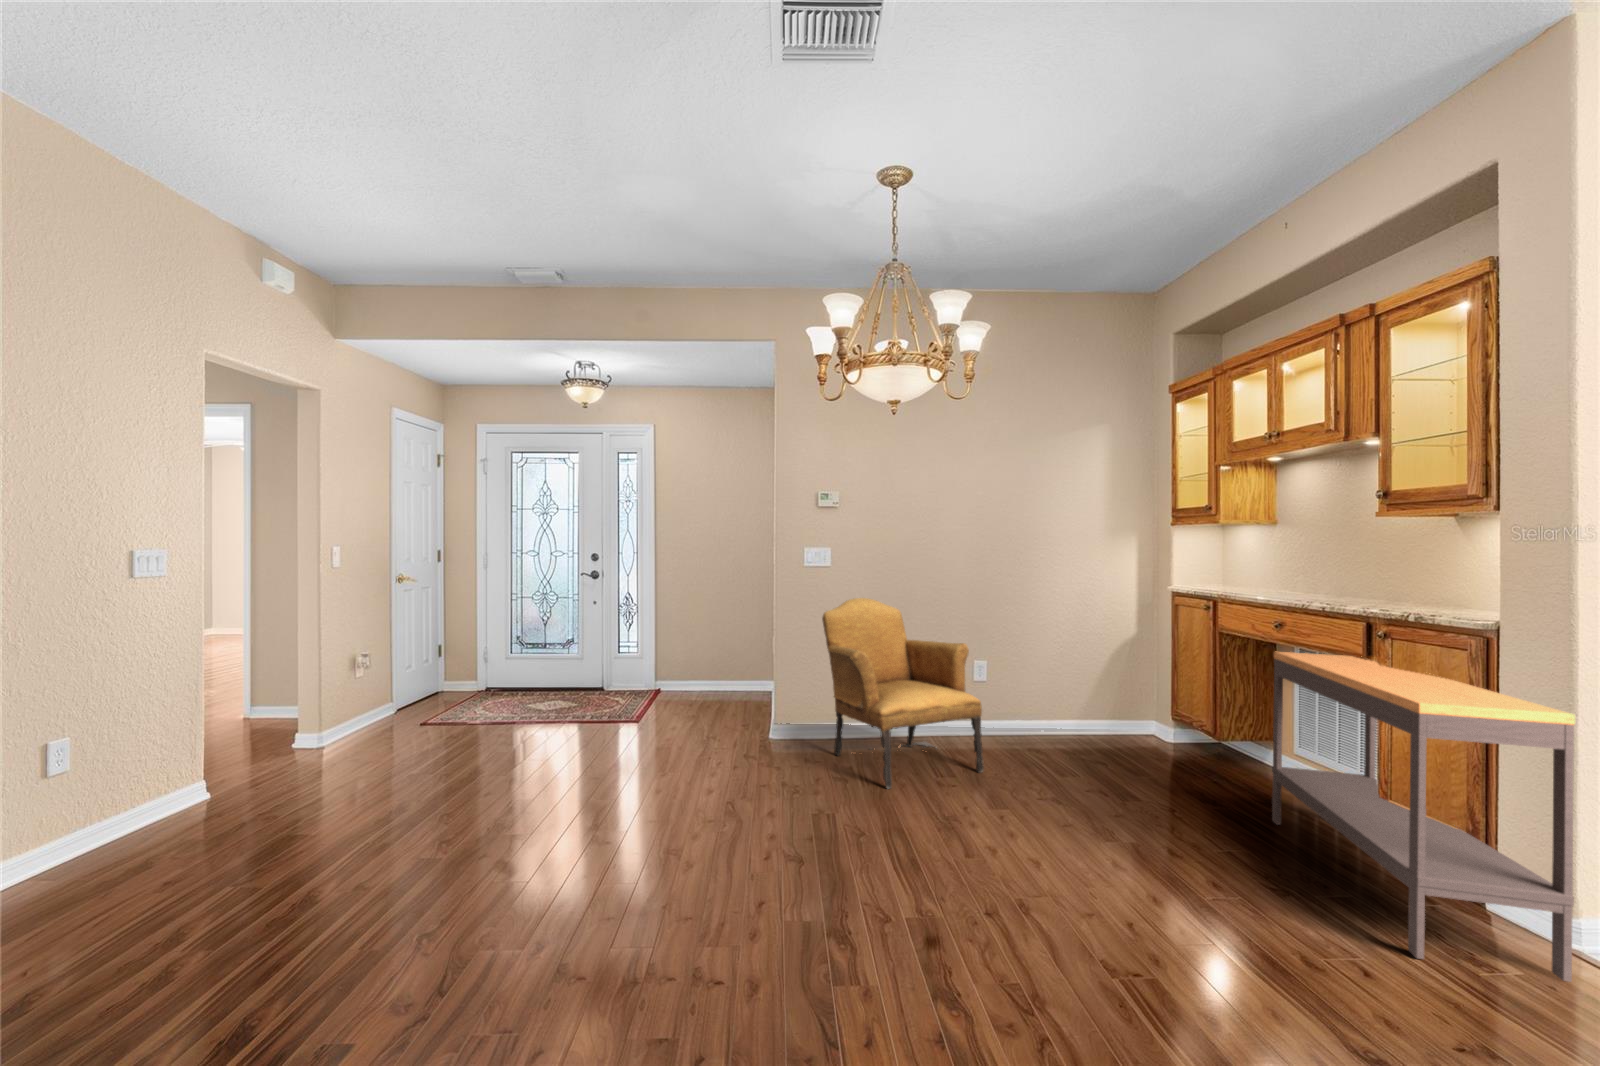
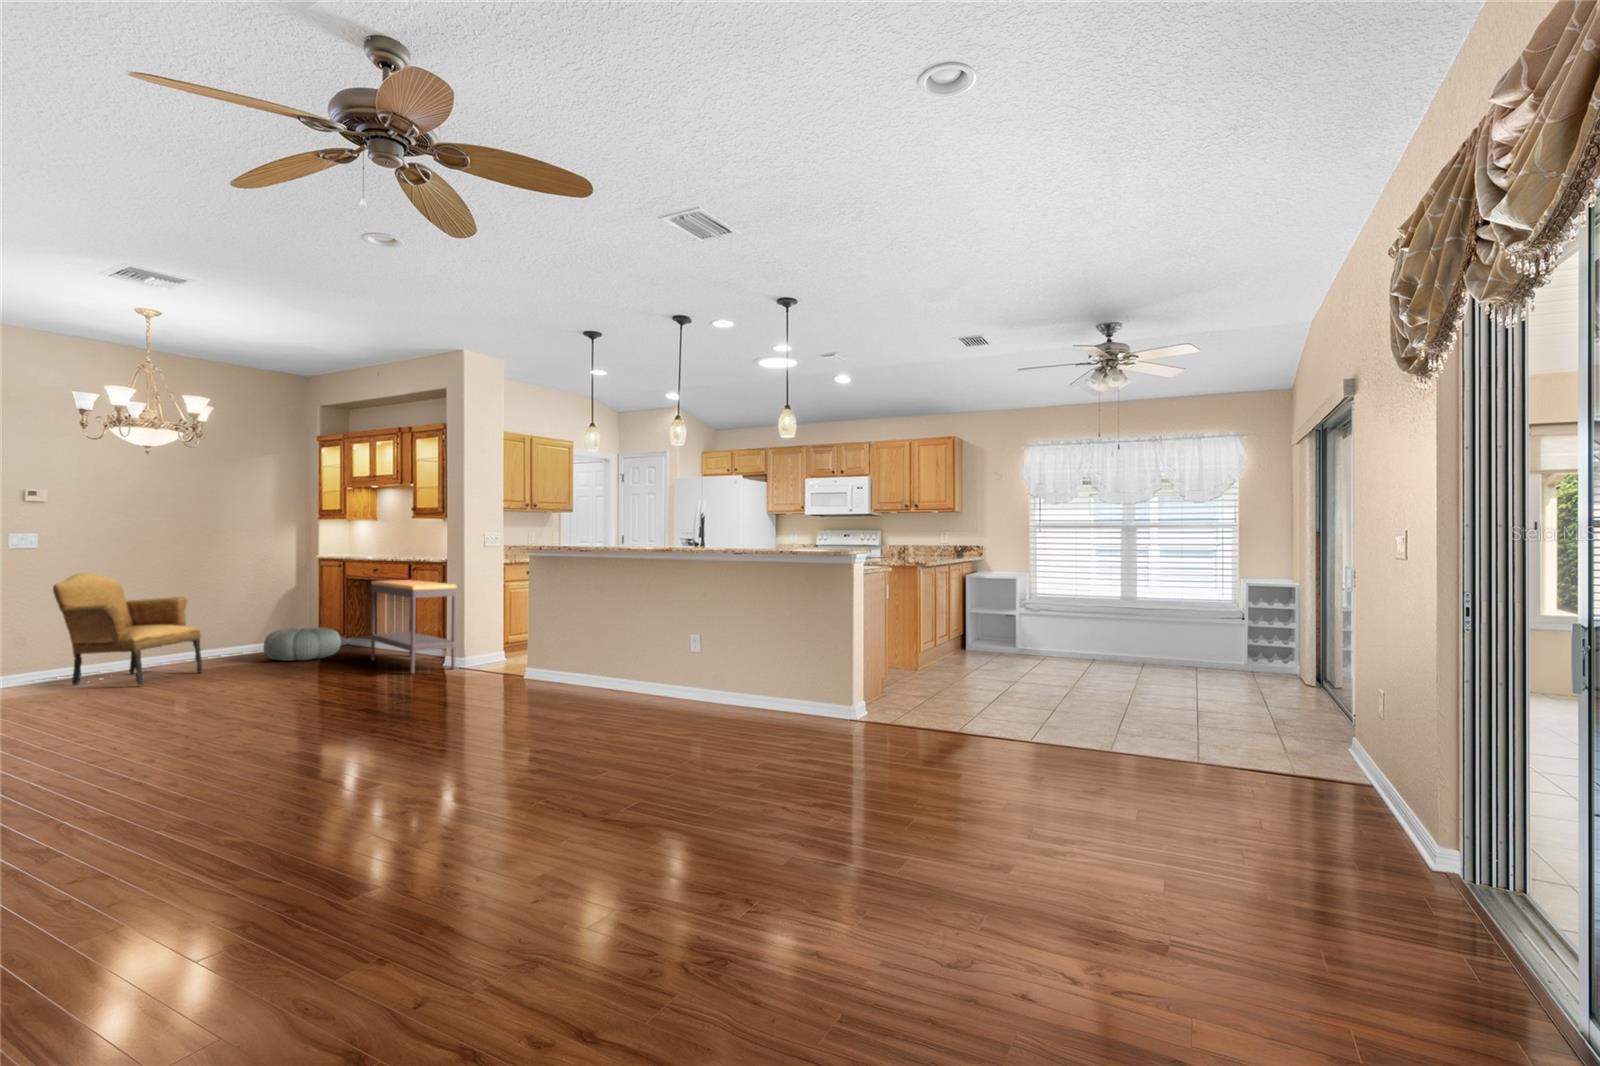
pouf: none [1078,710,1208,782] -> present [263,627,341,661]

